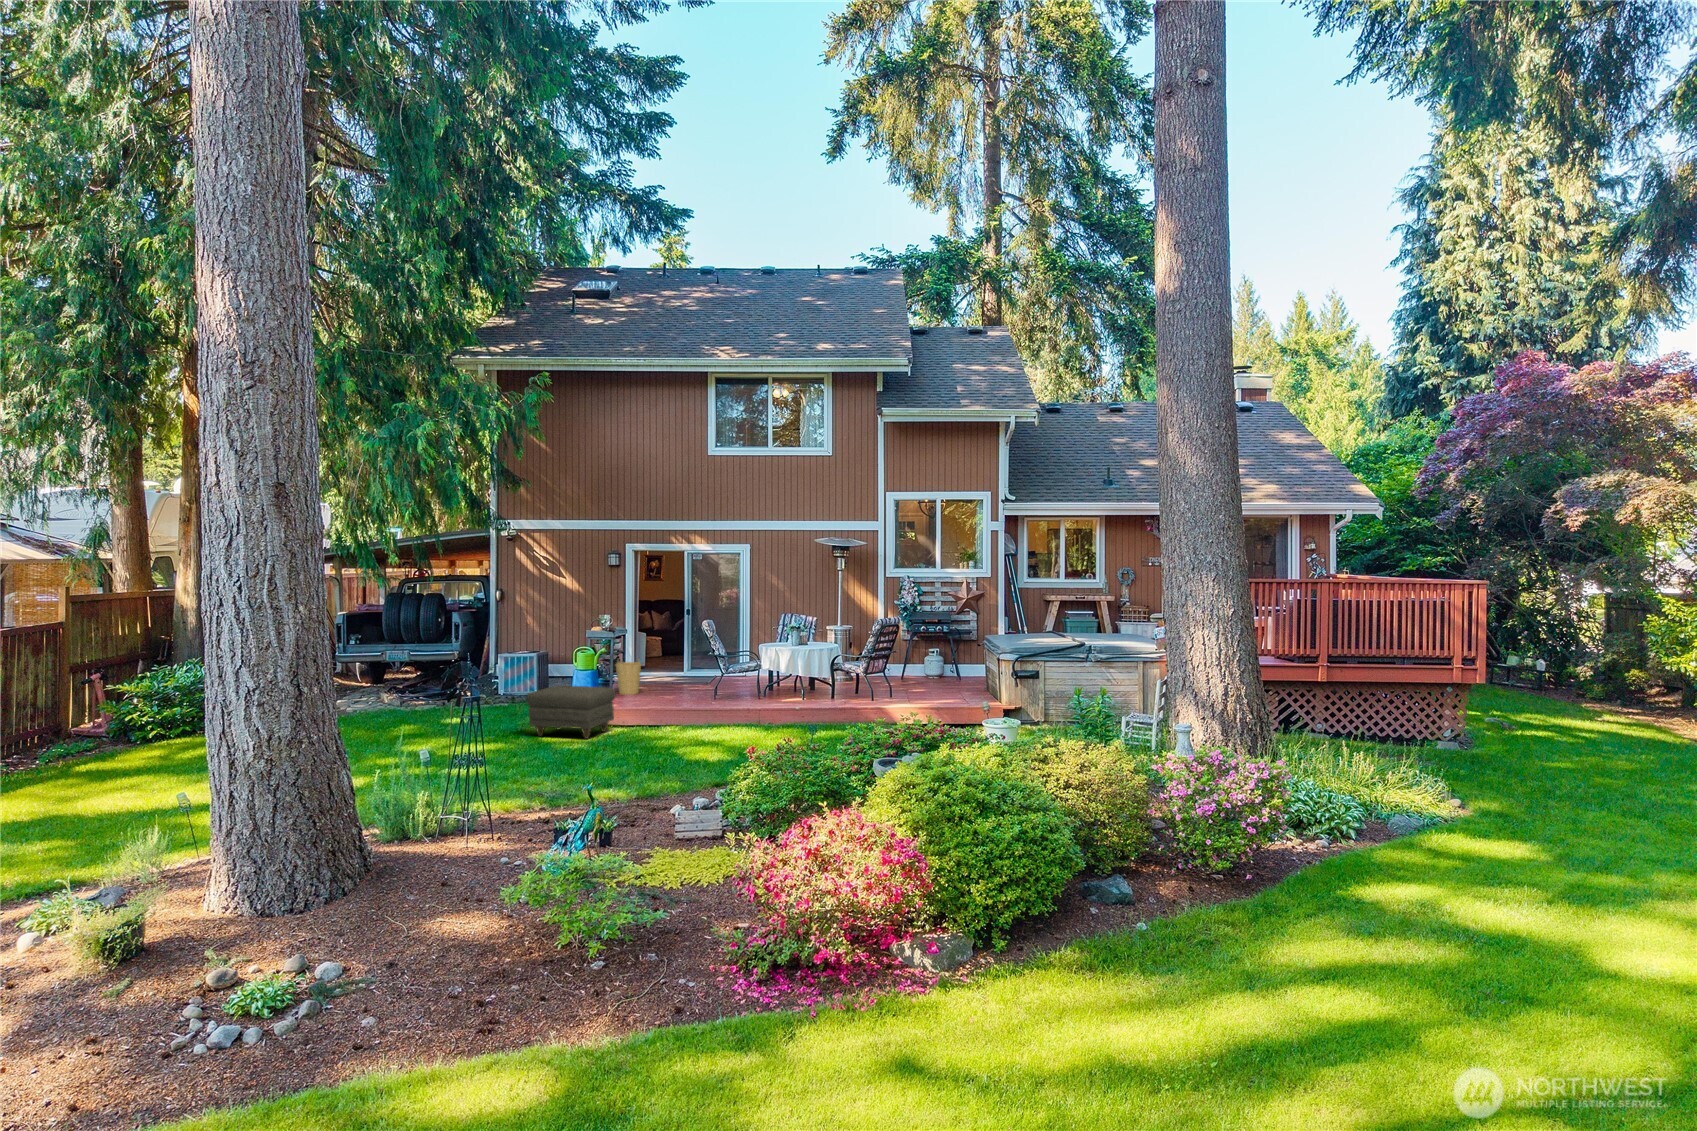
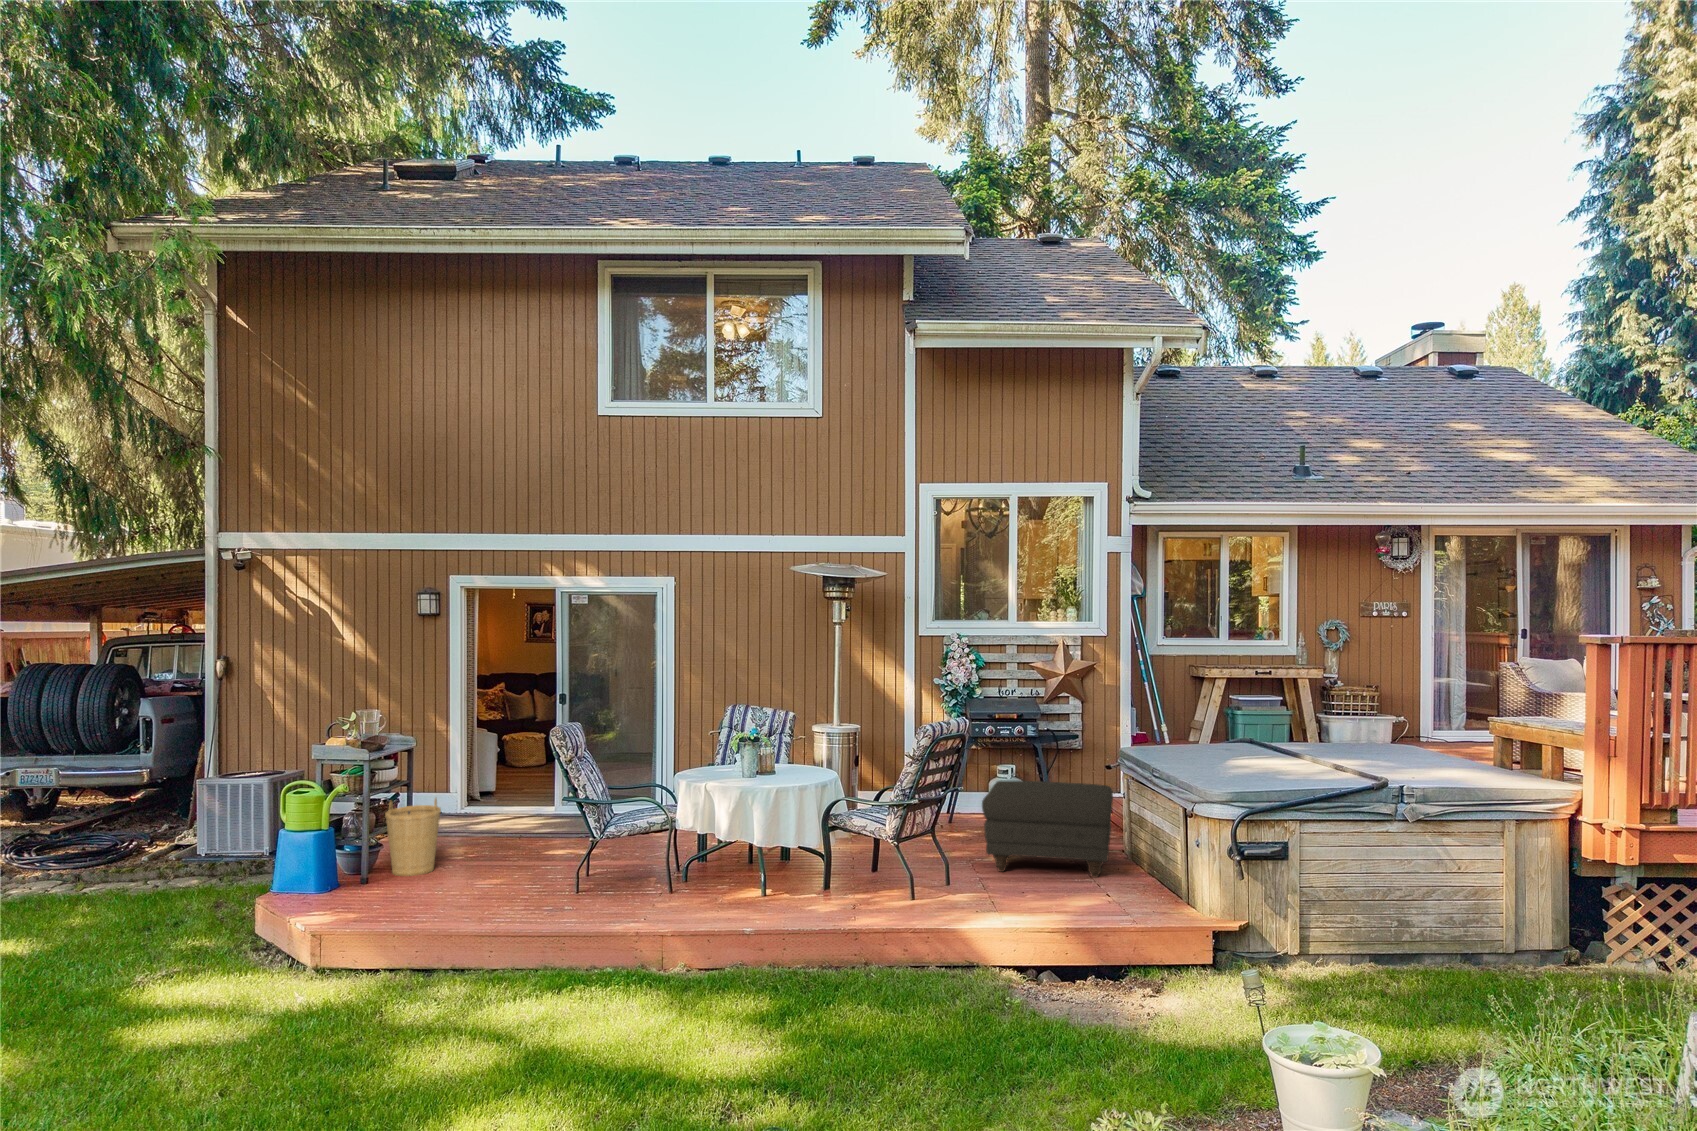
ottoman: present [526,686,615,739] -> present [982,781,1113,878]

